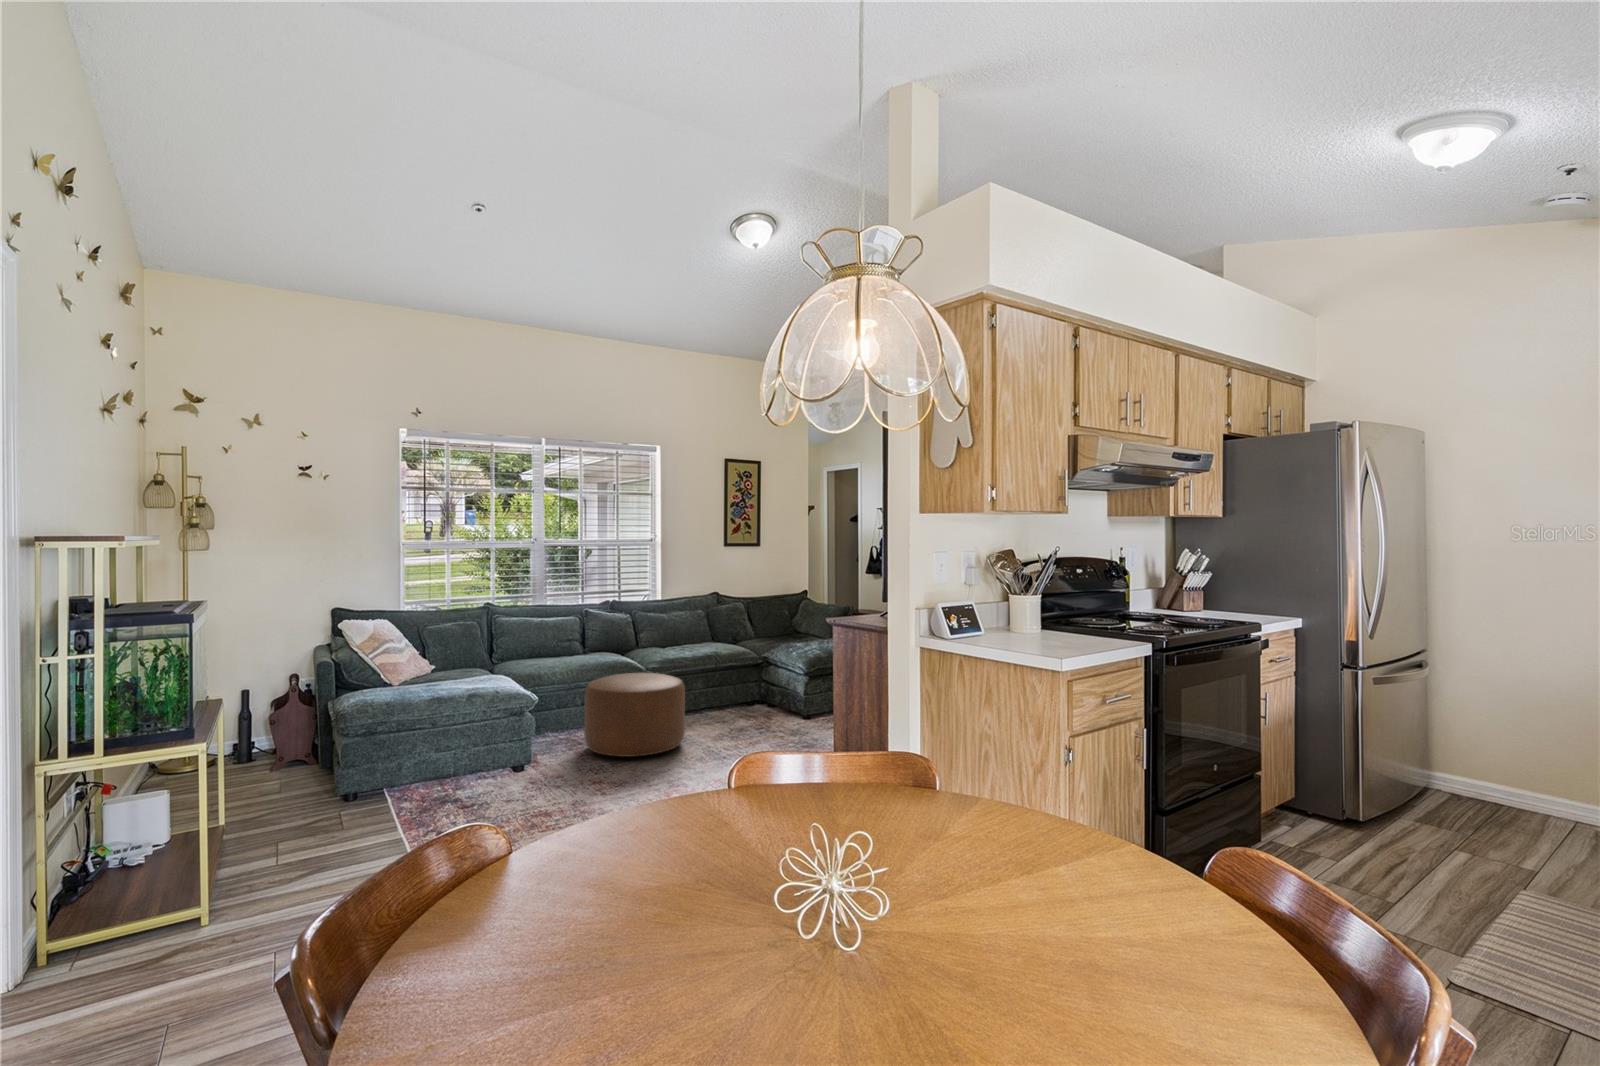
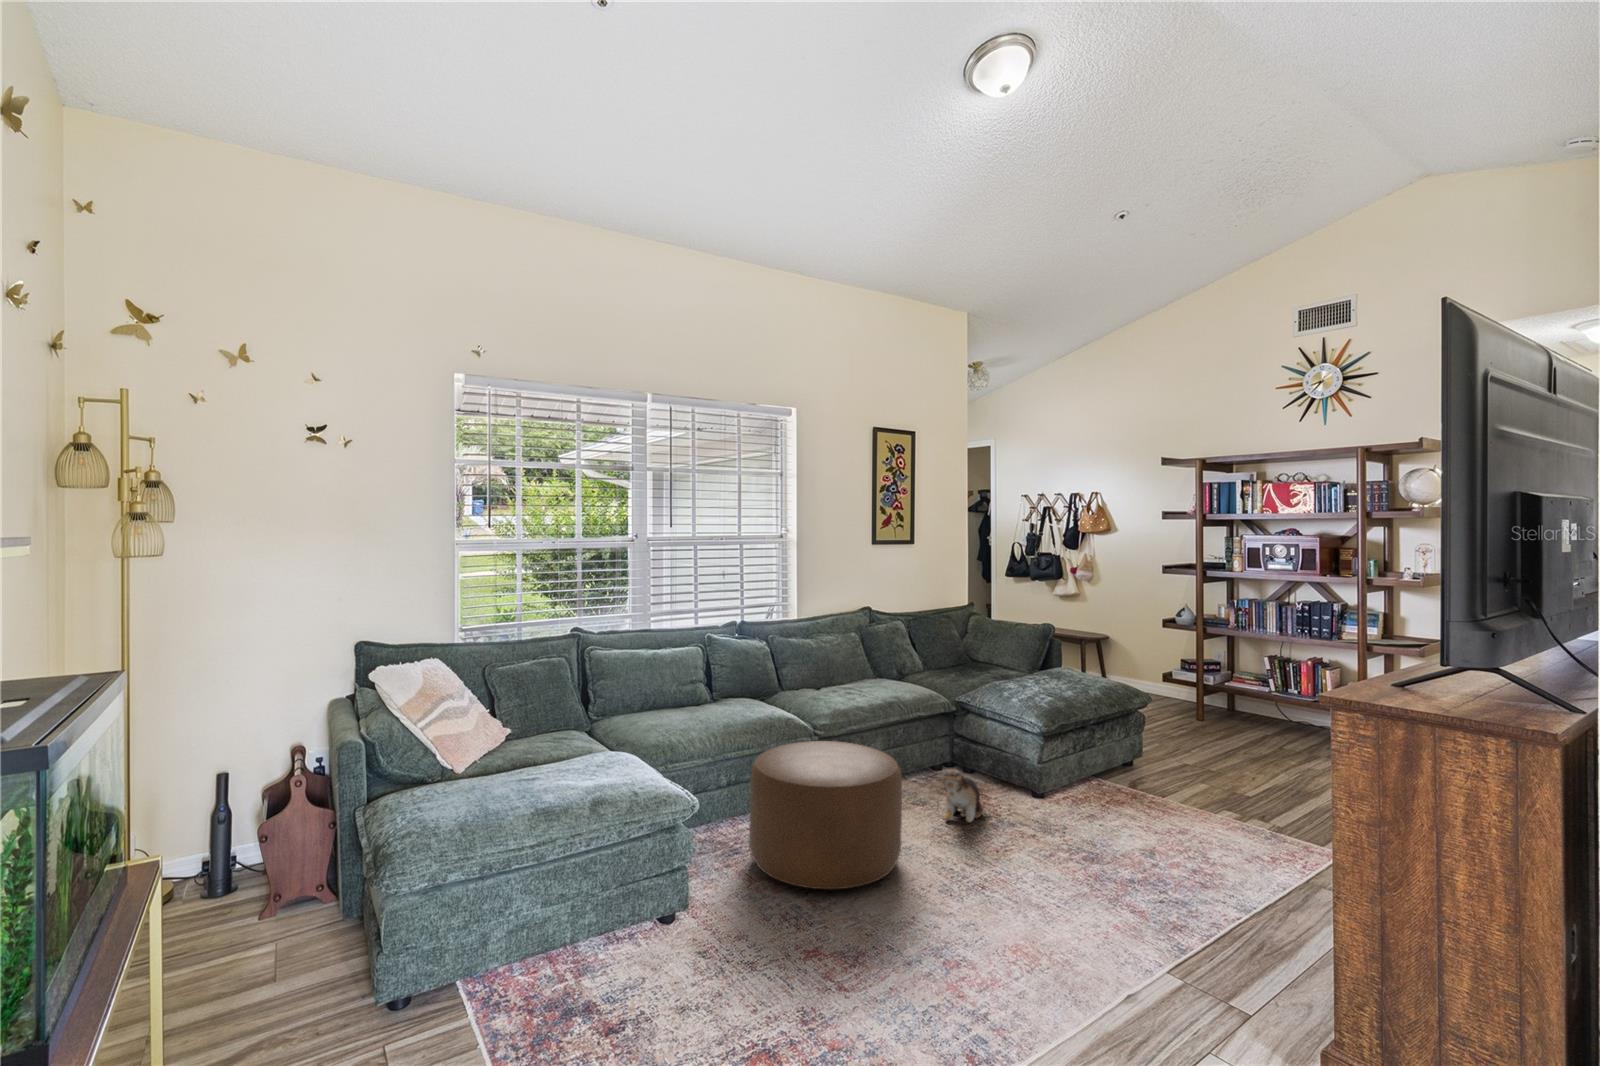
plush toy: none [724,693,764,729] -> present [943,769,983,822]

